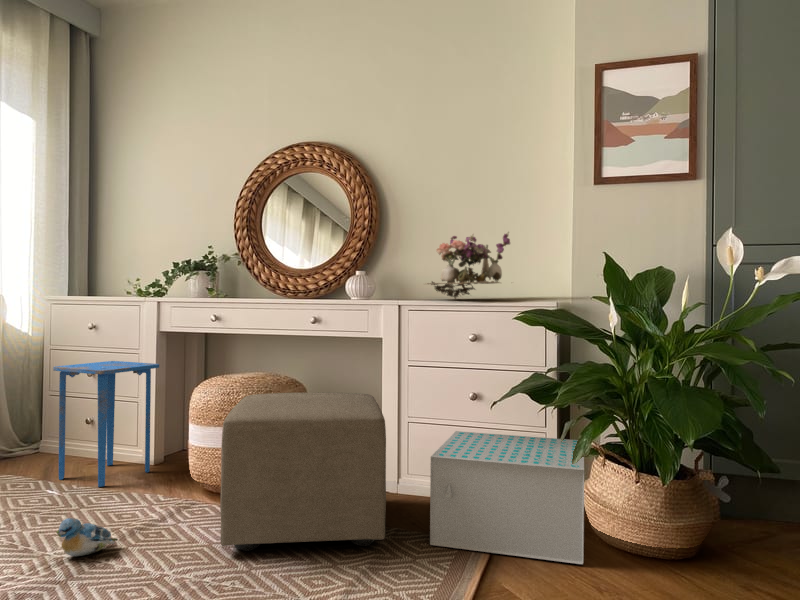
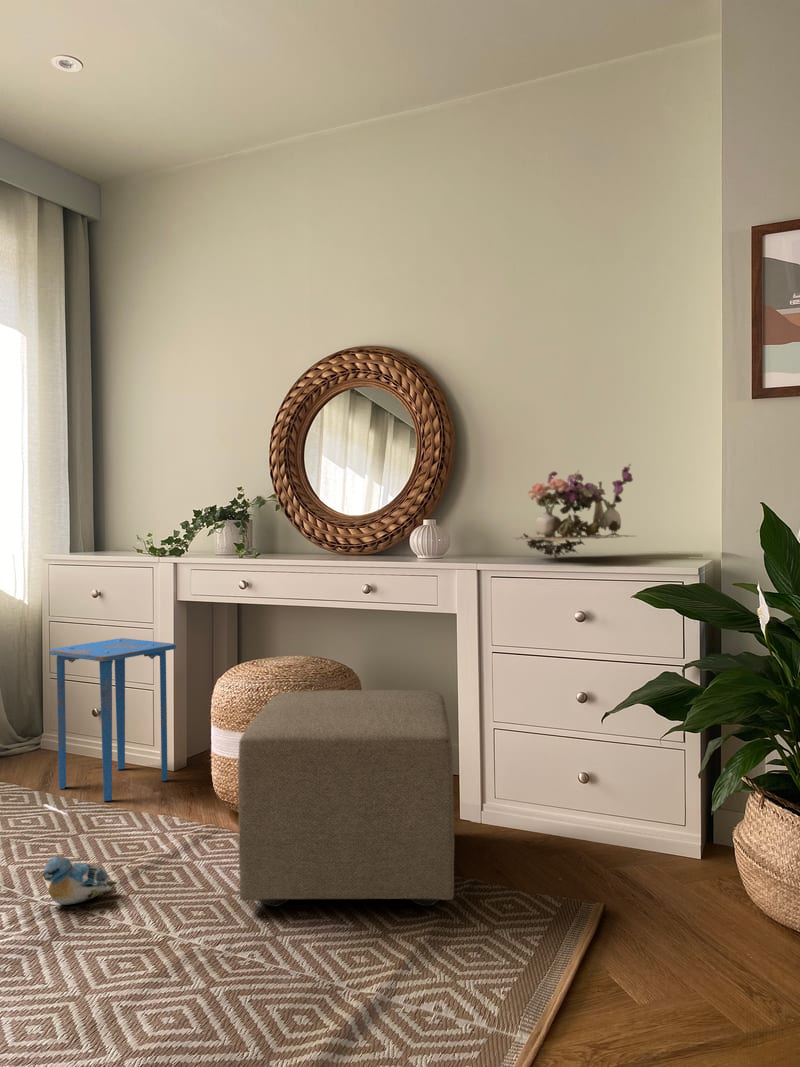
storage box: present [430,431,584,564] -> none [515,744,739,952]

